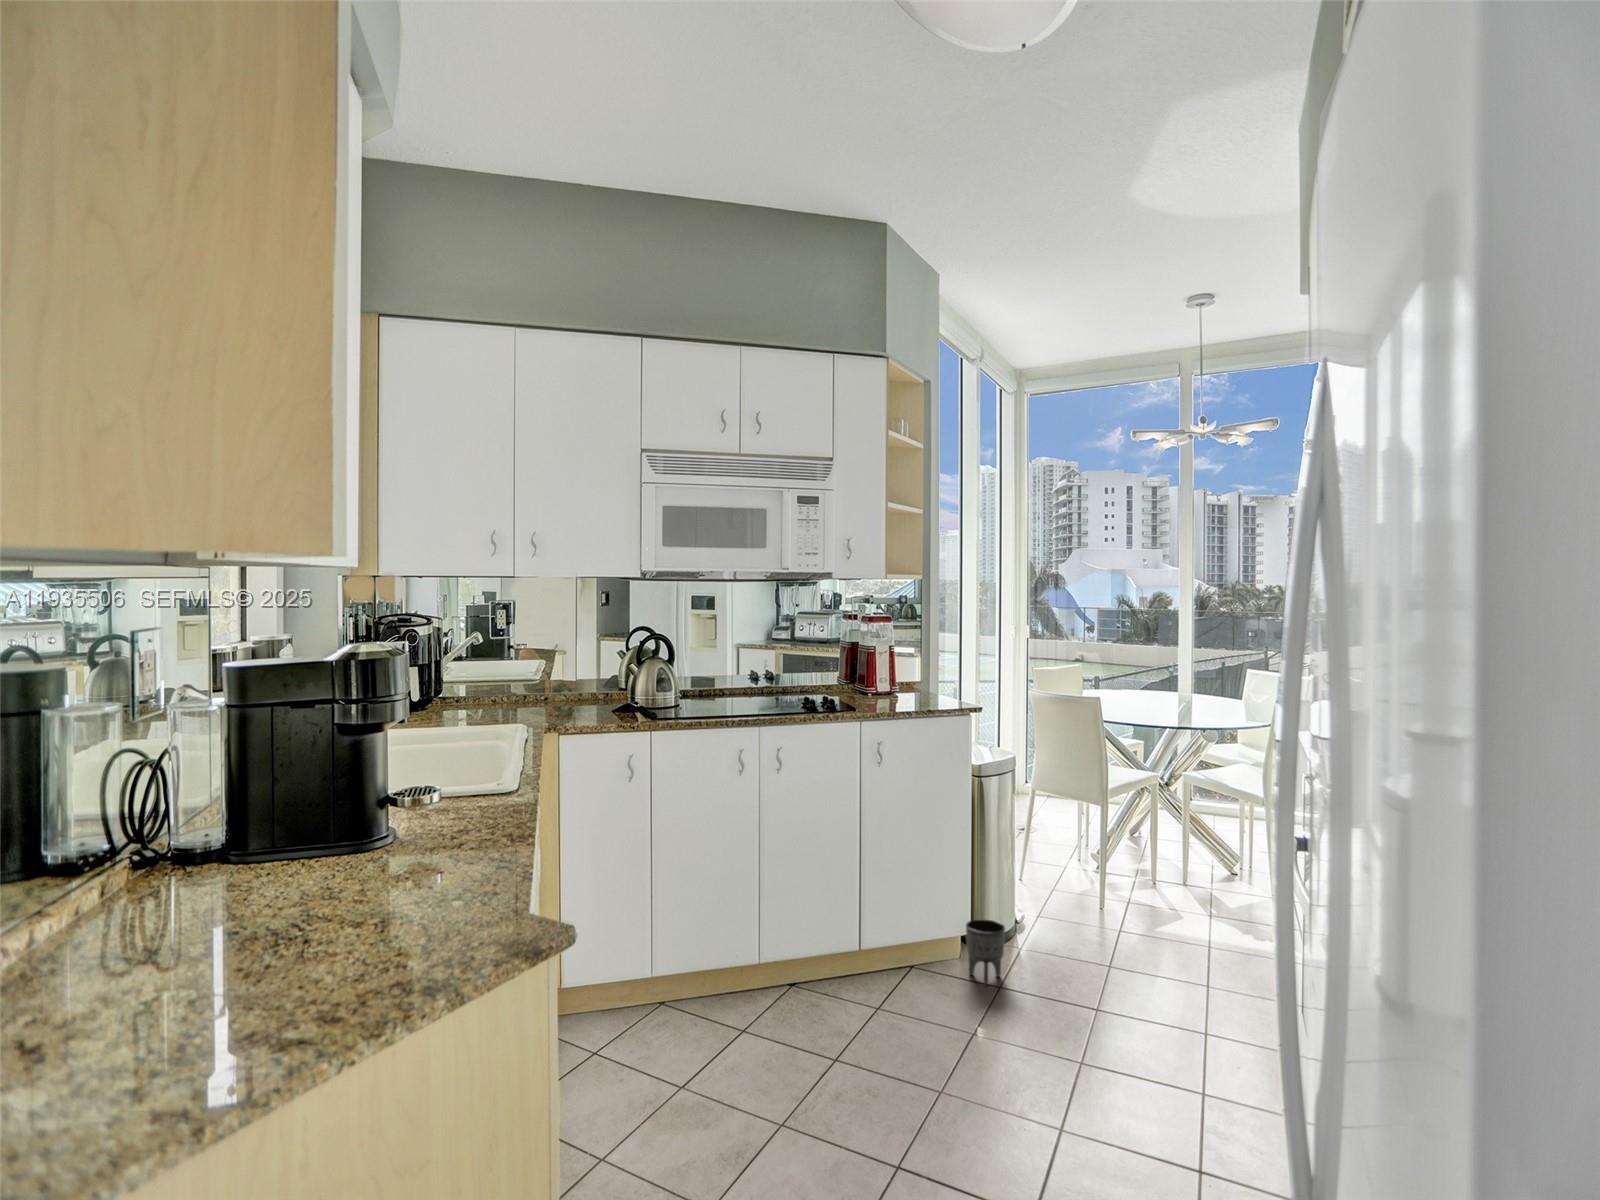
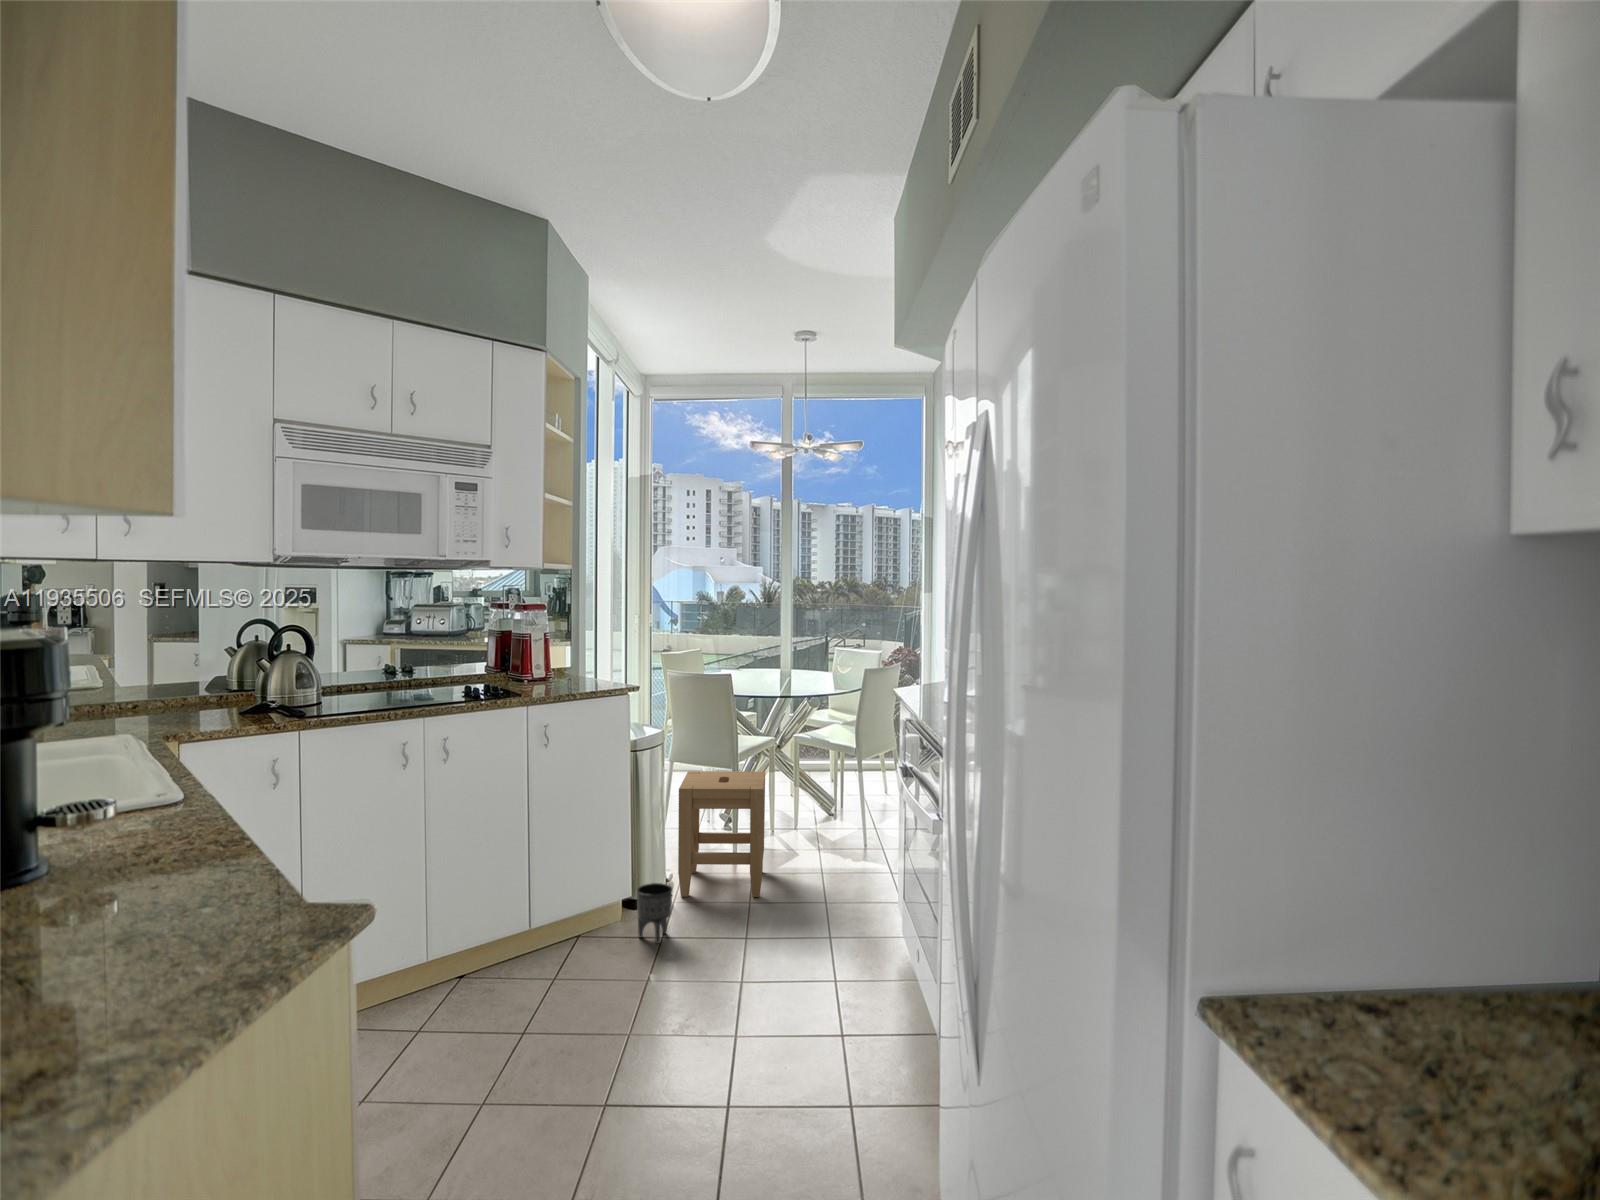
stool: none [1030,802,1146,959] -> present [678,771,765,897]

